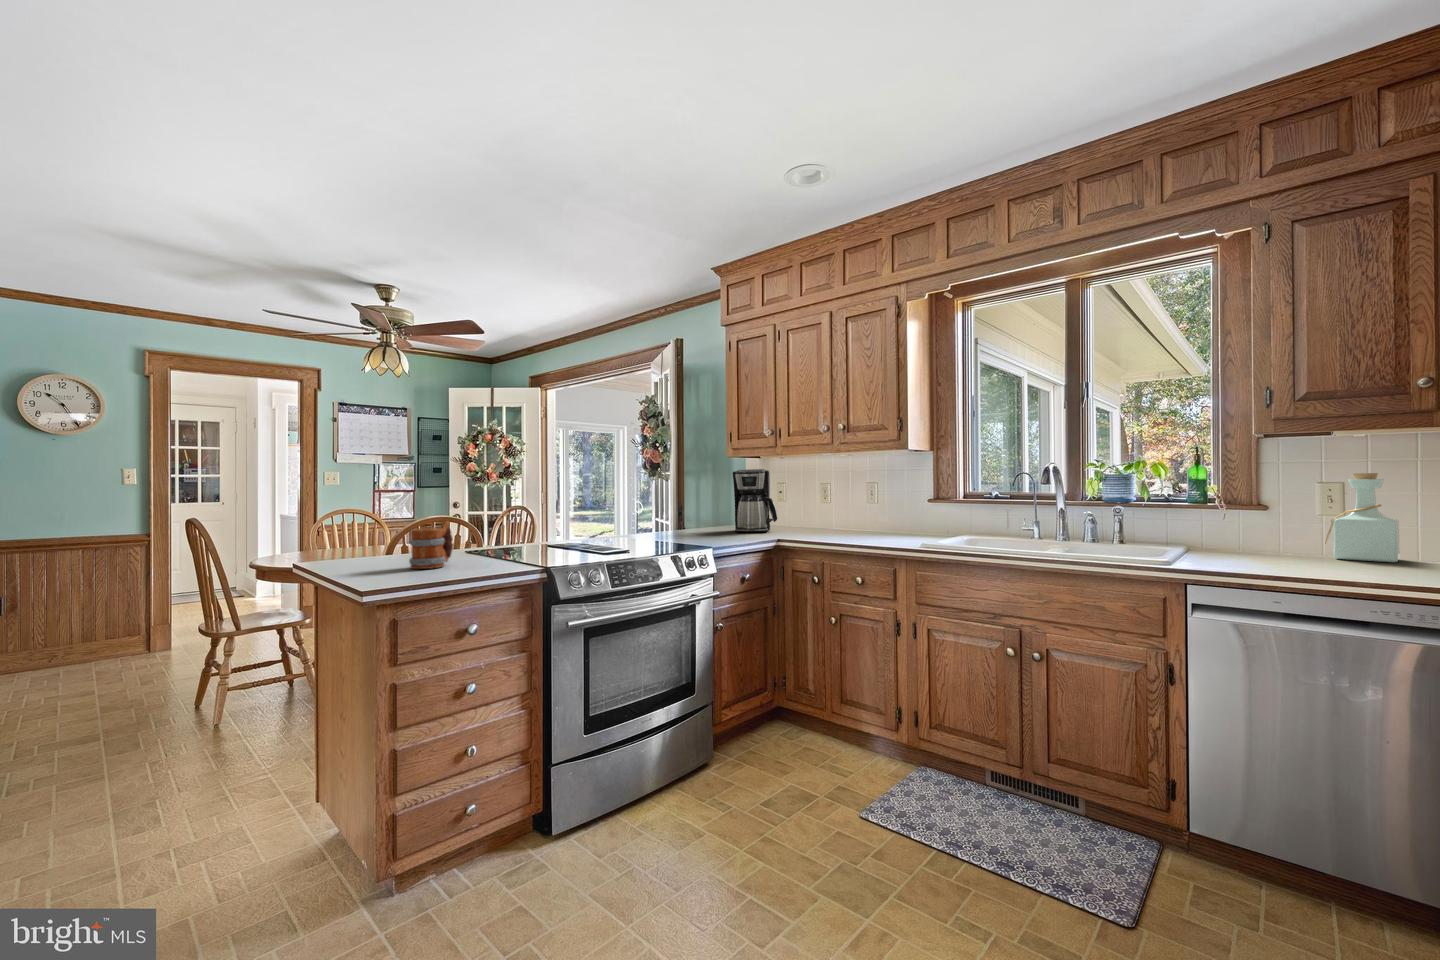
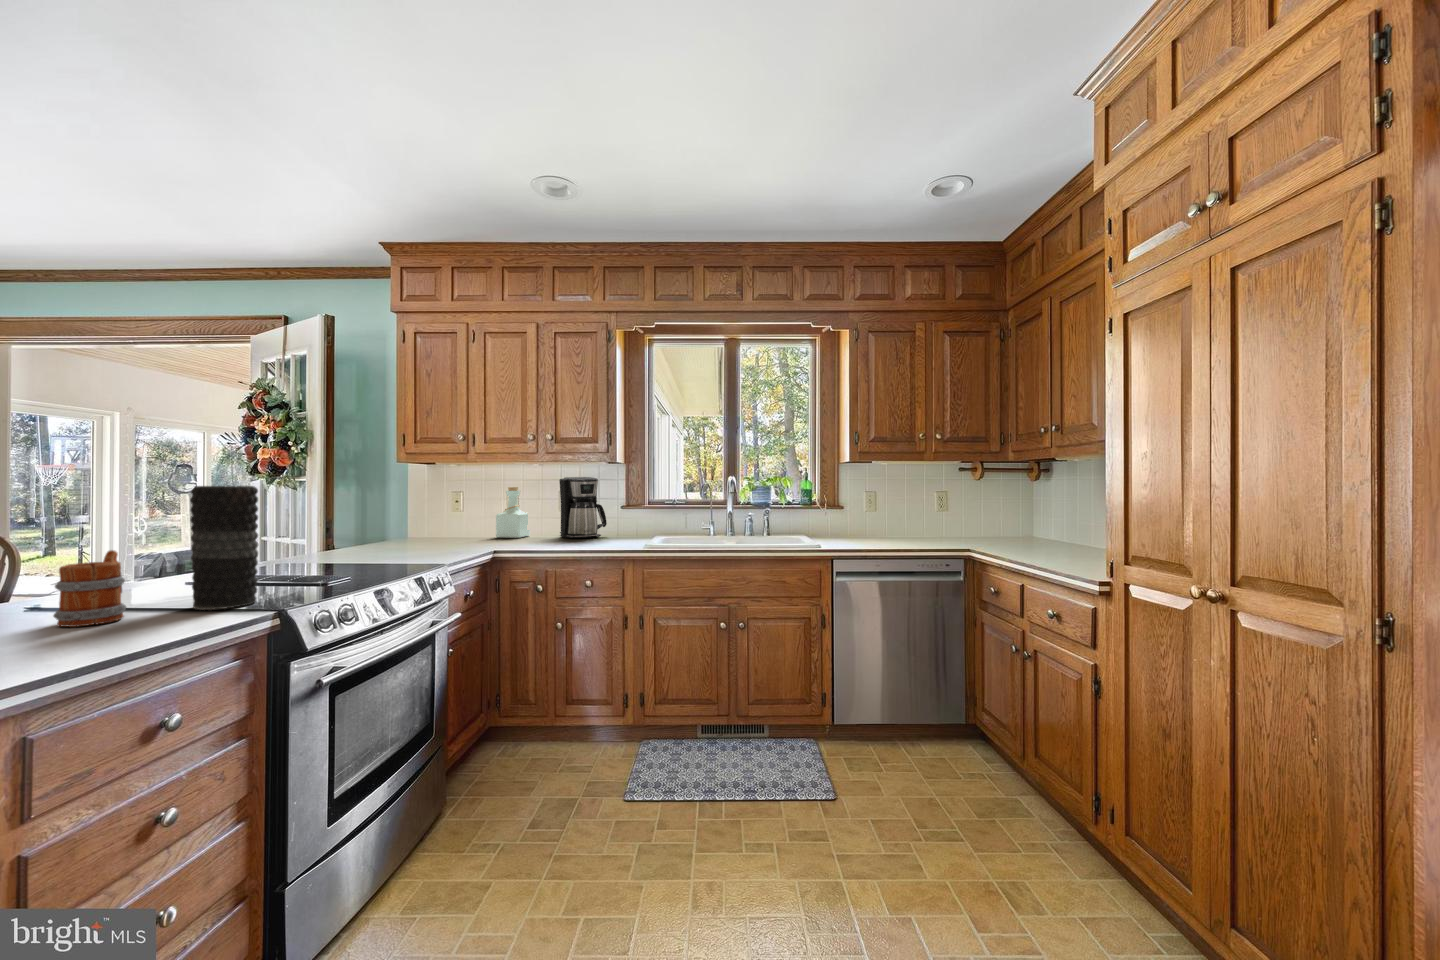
coffee maker: present [733,469,777,532] -> present [559,477,607,539]
bottle: present [1325,473,1400,563] -> present [496,487,530,538]
vase: none [481,477,523,567] -> present [190,486,258,610]

